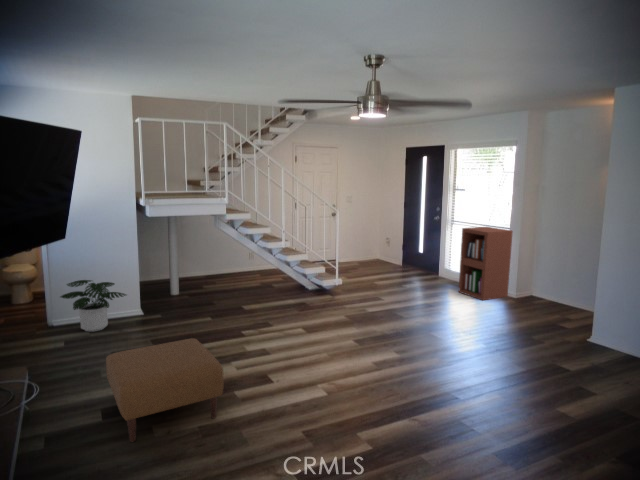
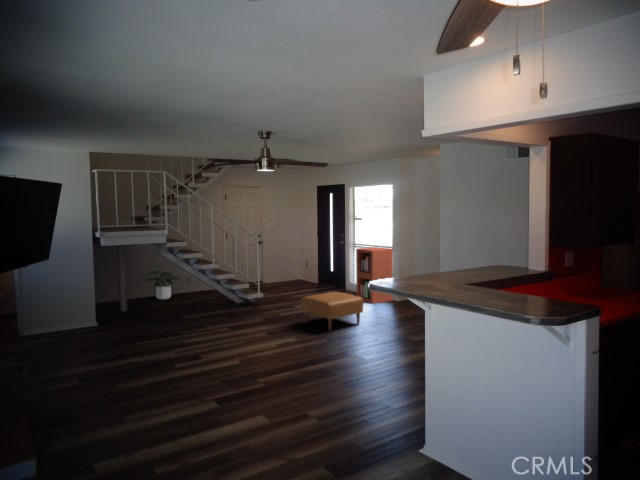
potted plant: present [61,280,126,332] -> present [146,271,181,299]
ottoman: present [106,339,224,442] -> present [301,292,363,331]

